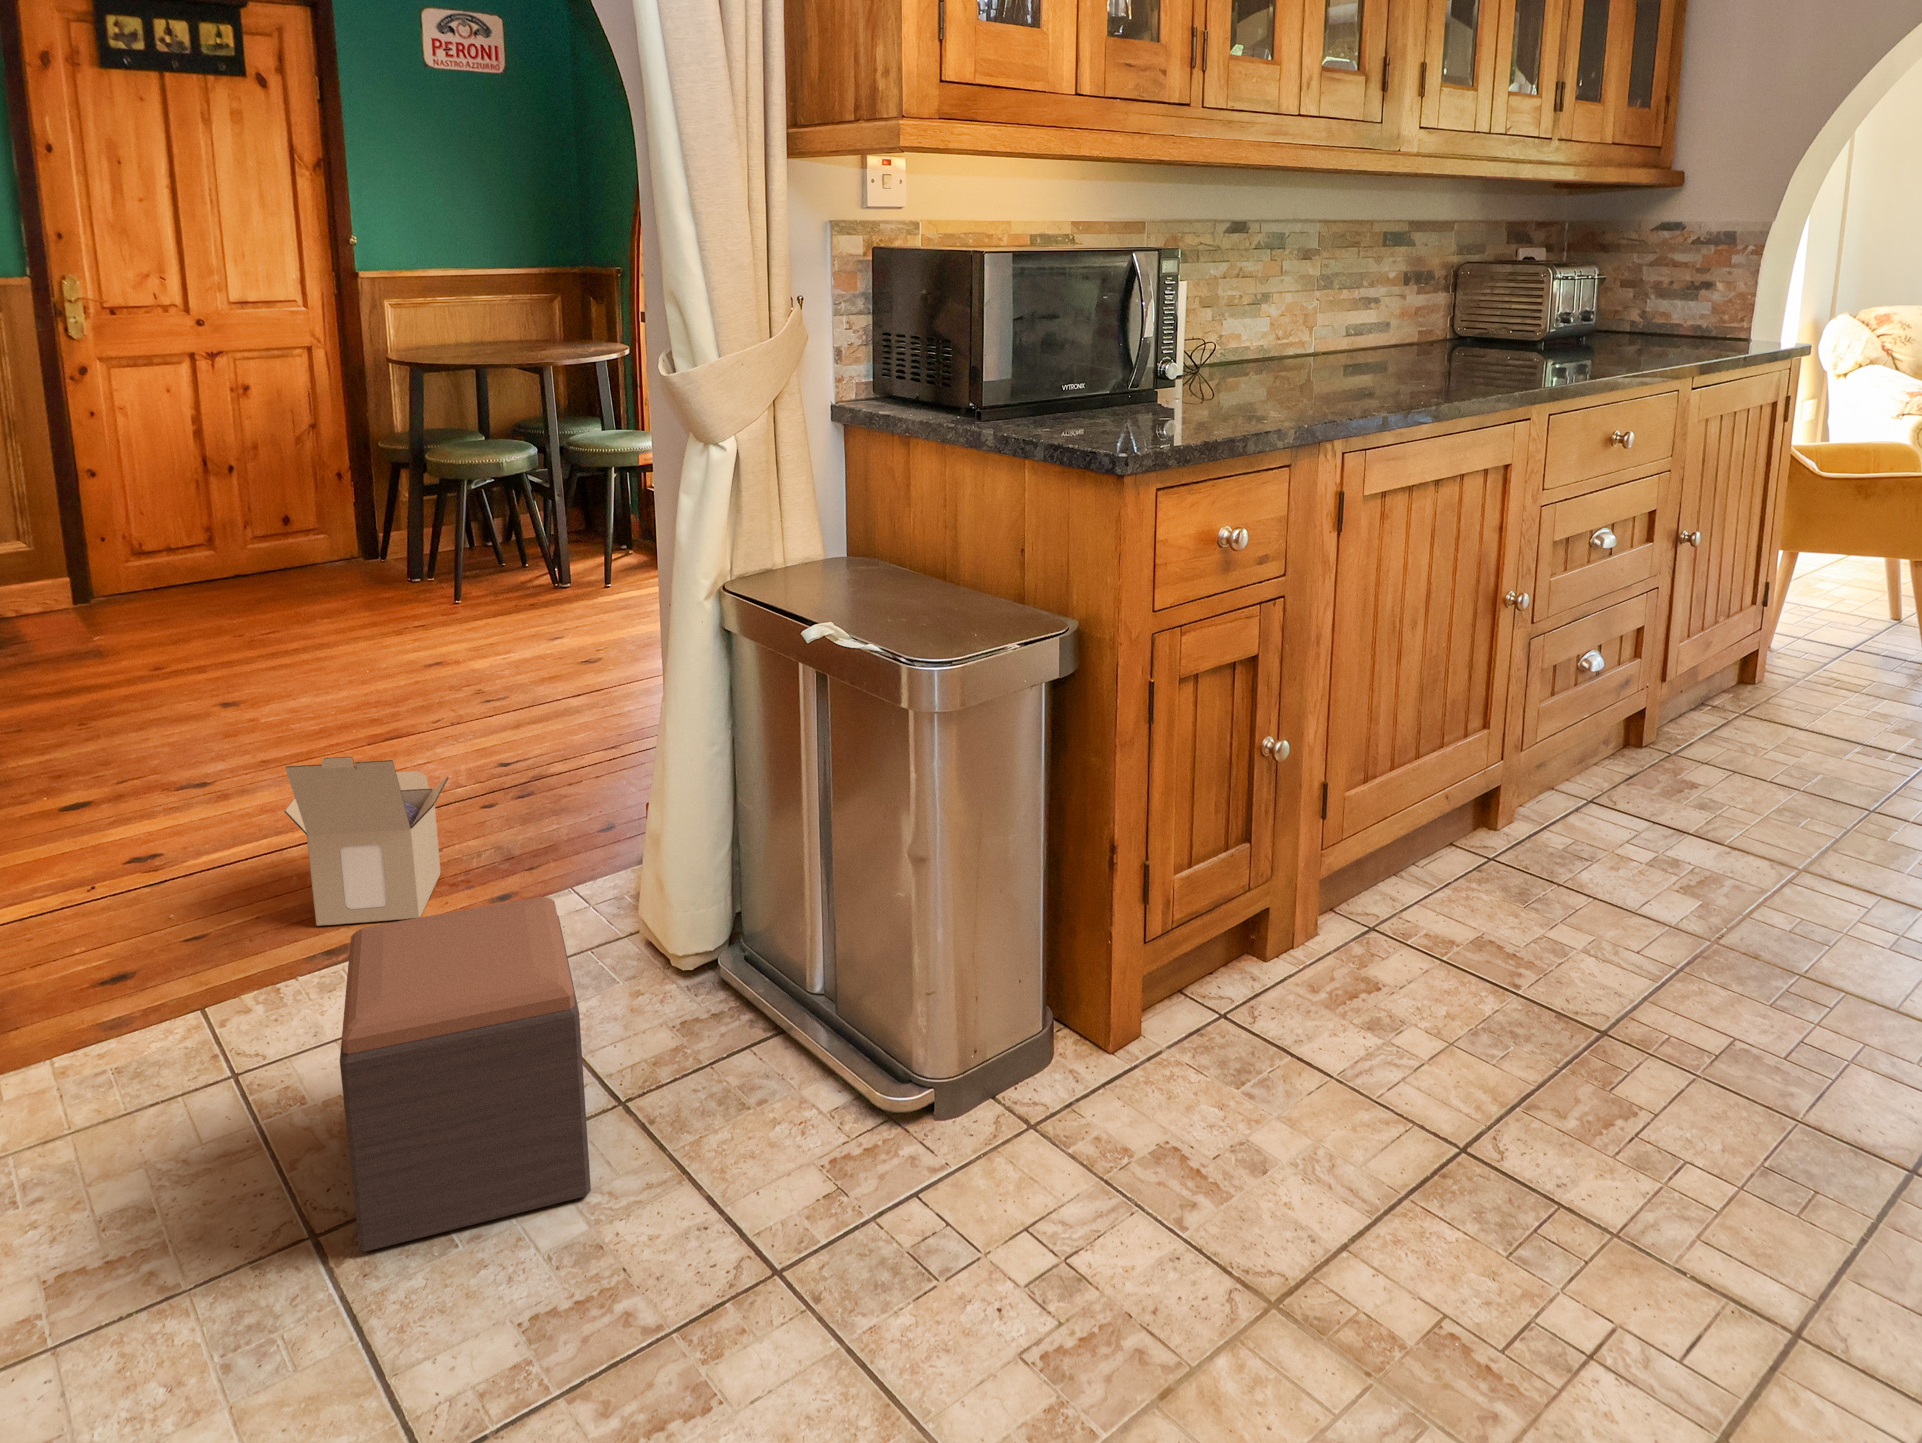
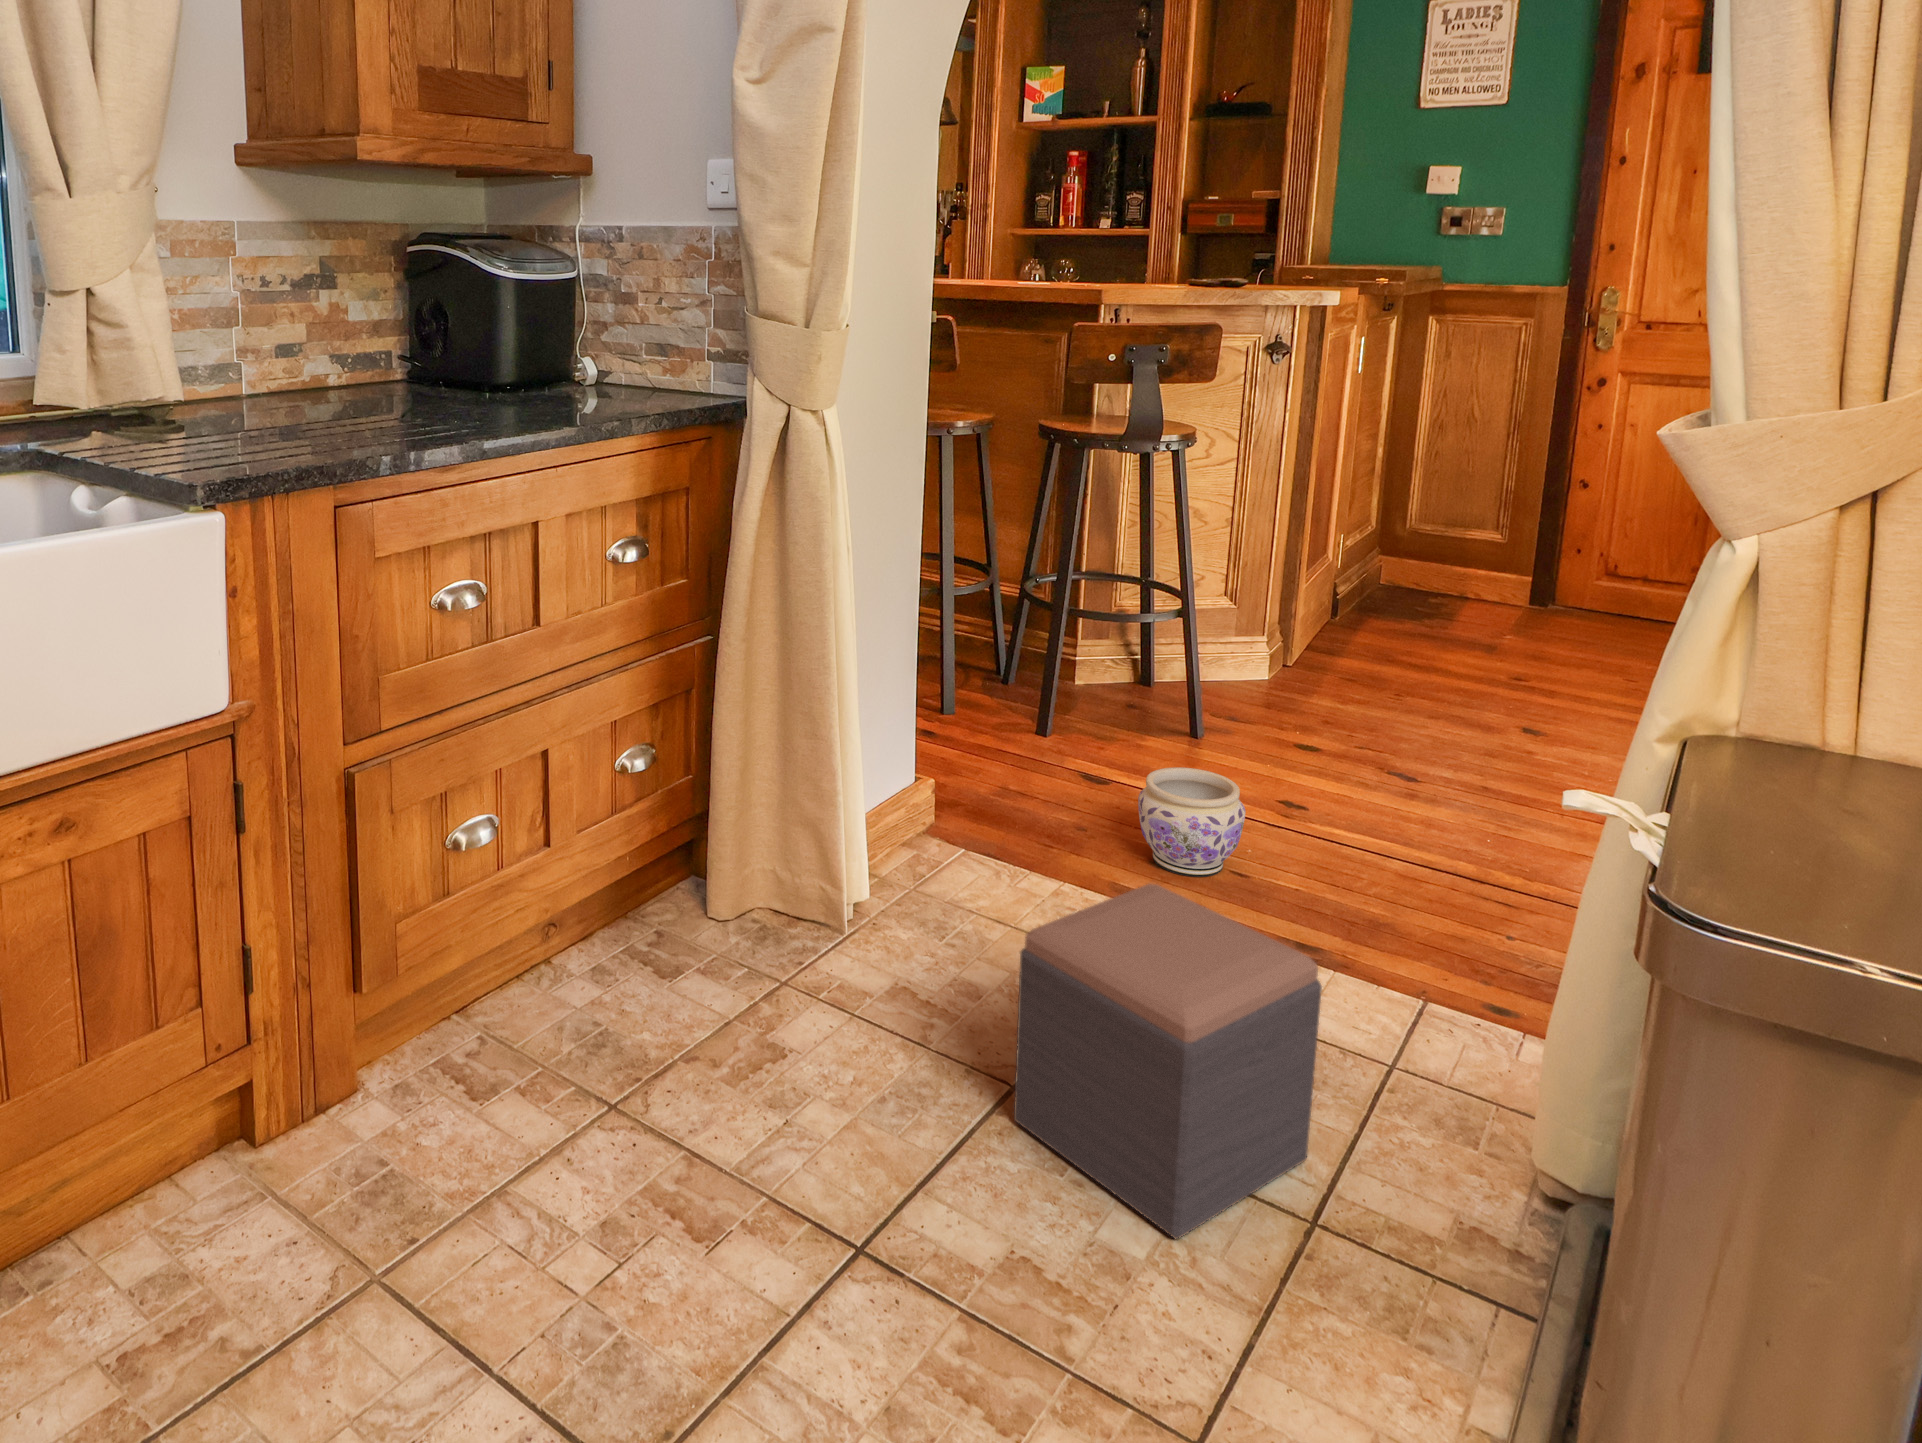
cardboard box: present [284,757,449,926] -> none [1301,751,1492,965]
planter: none [61,847,198,979] -> present [1138,767,1246,877]

